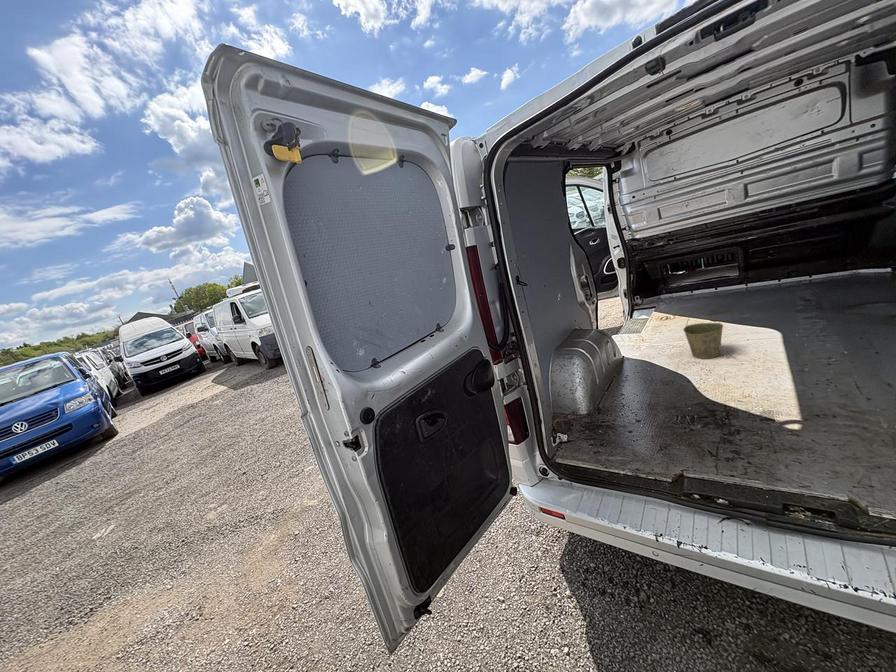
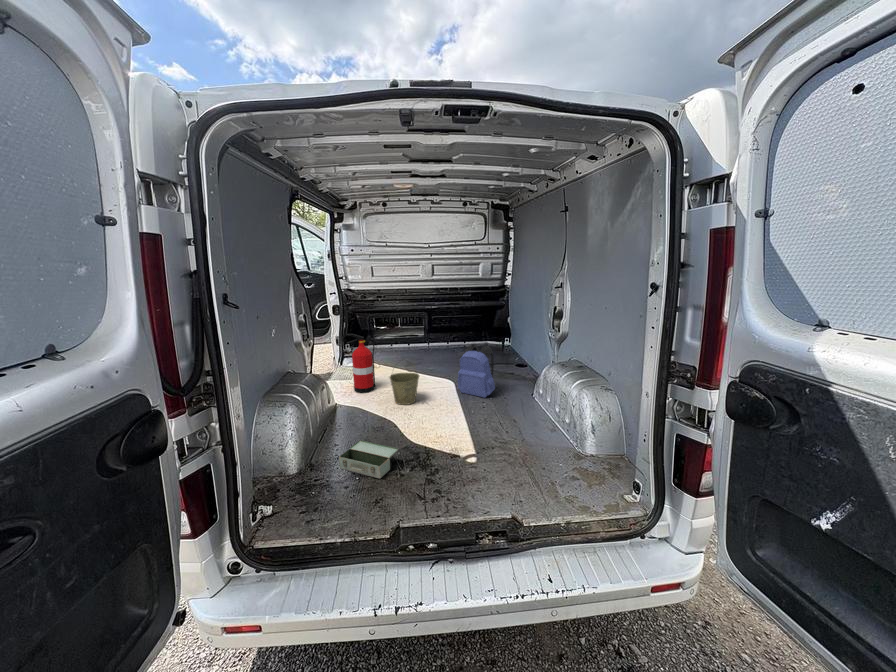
backpack: none [784,281,853,351] -> present [458,344,495,398]
fire extinguisher: none [632,286,669,346] -> present [347,334,375,393]
toolbox: none [625,392,689,430] -> present [339,440,398,479]

